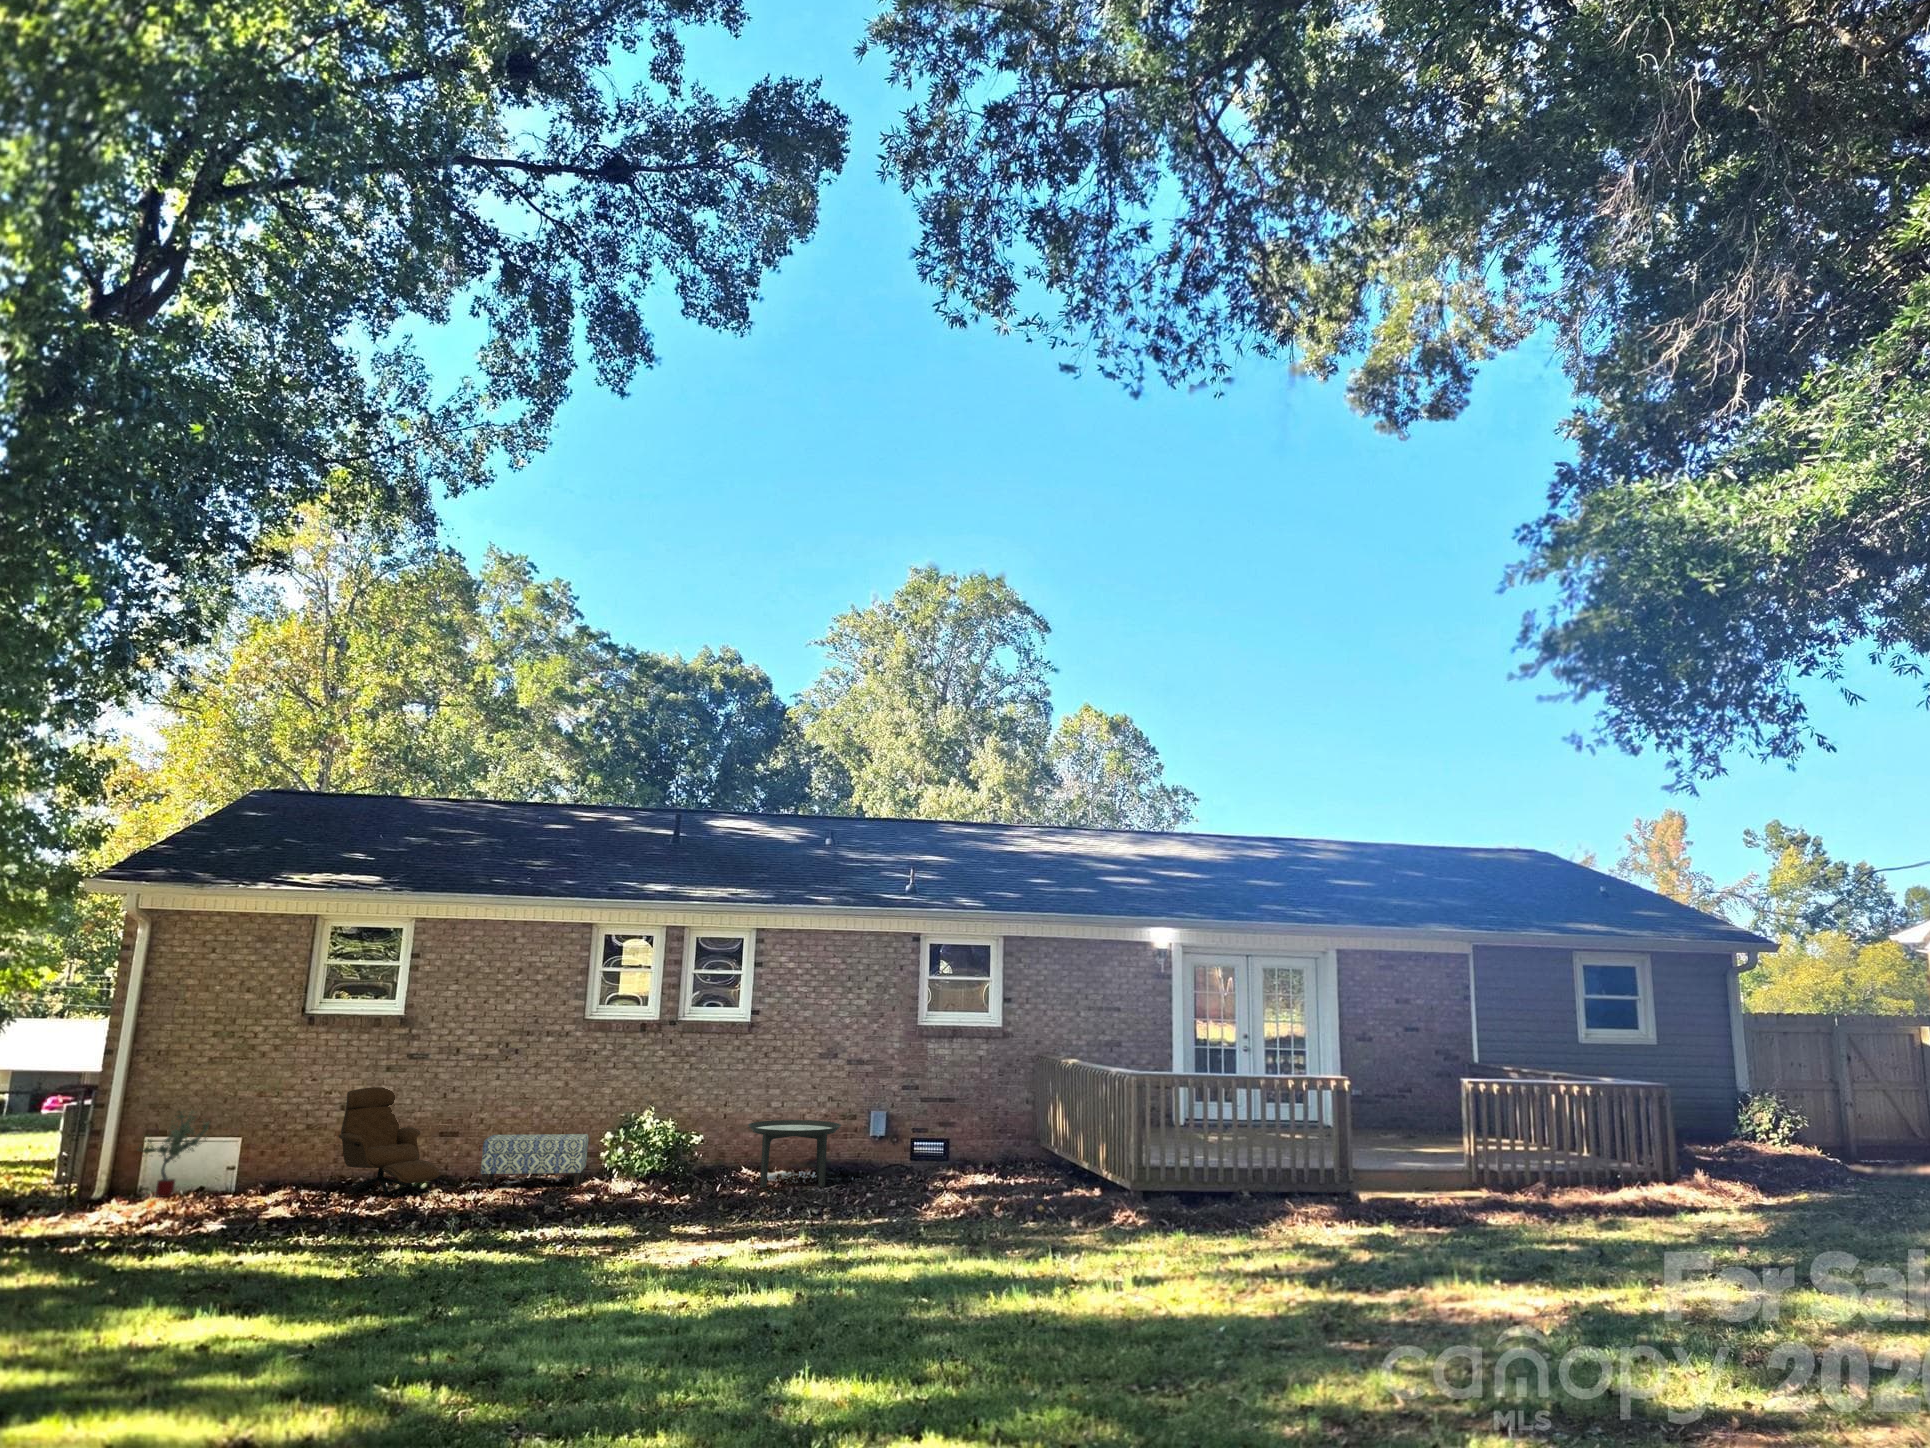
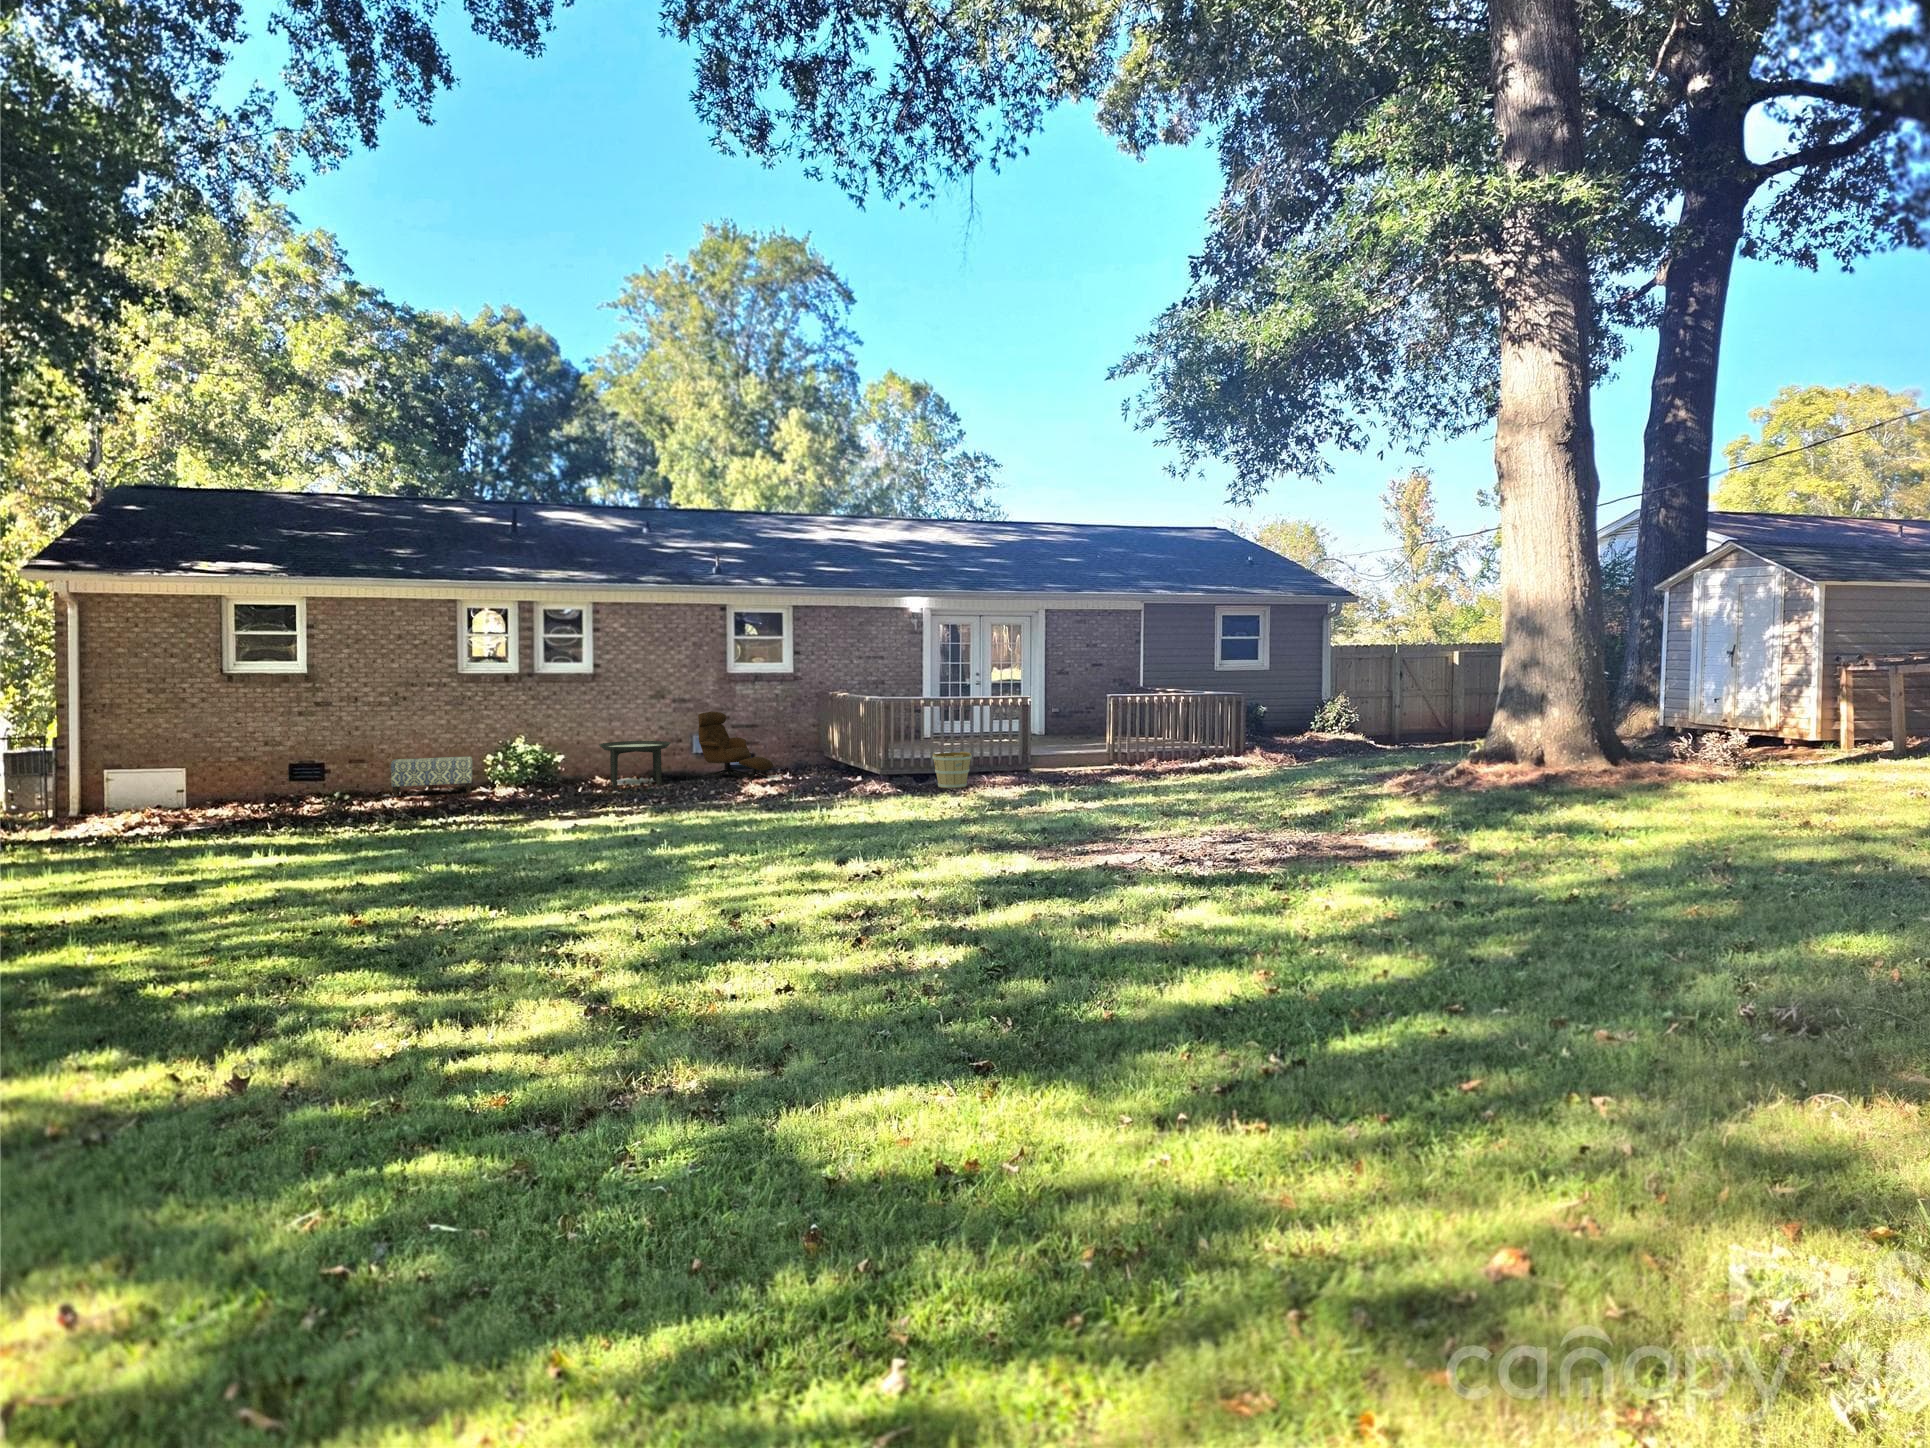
lounge chair: present [339,1087,439,1198] -> present [698,712,773,780]
potted tree: present [138,1111,209,1197] -> none [102,749,163,813]
wooden bucket: none [1208,1160,1267,1220] -> present [932,752,972,788]

